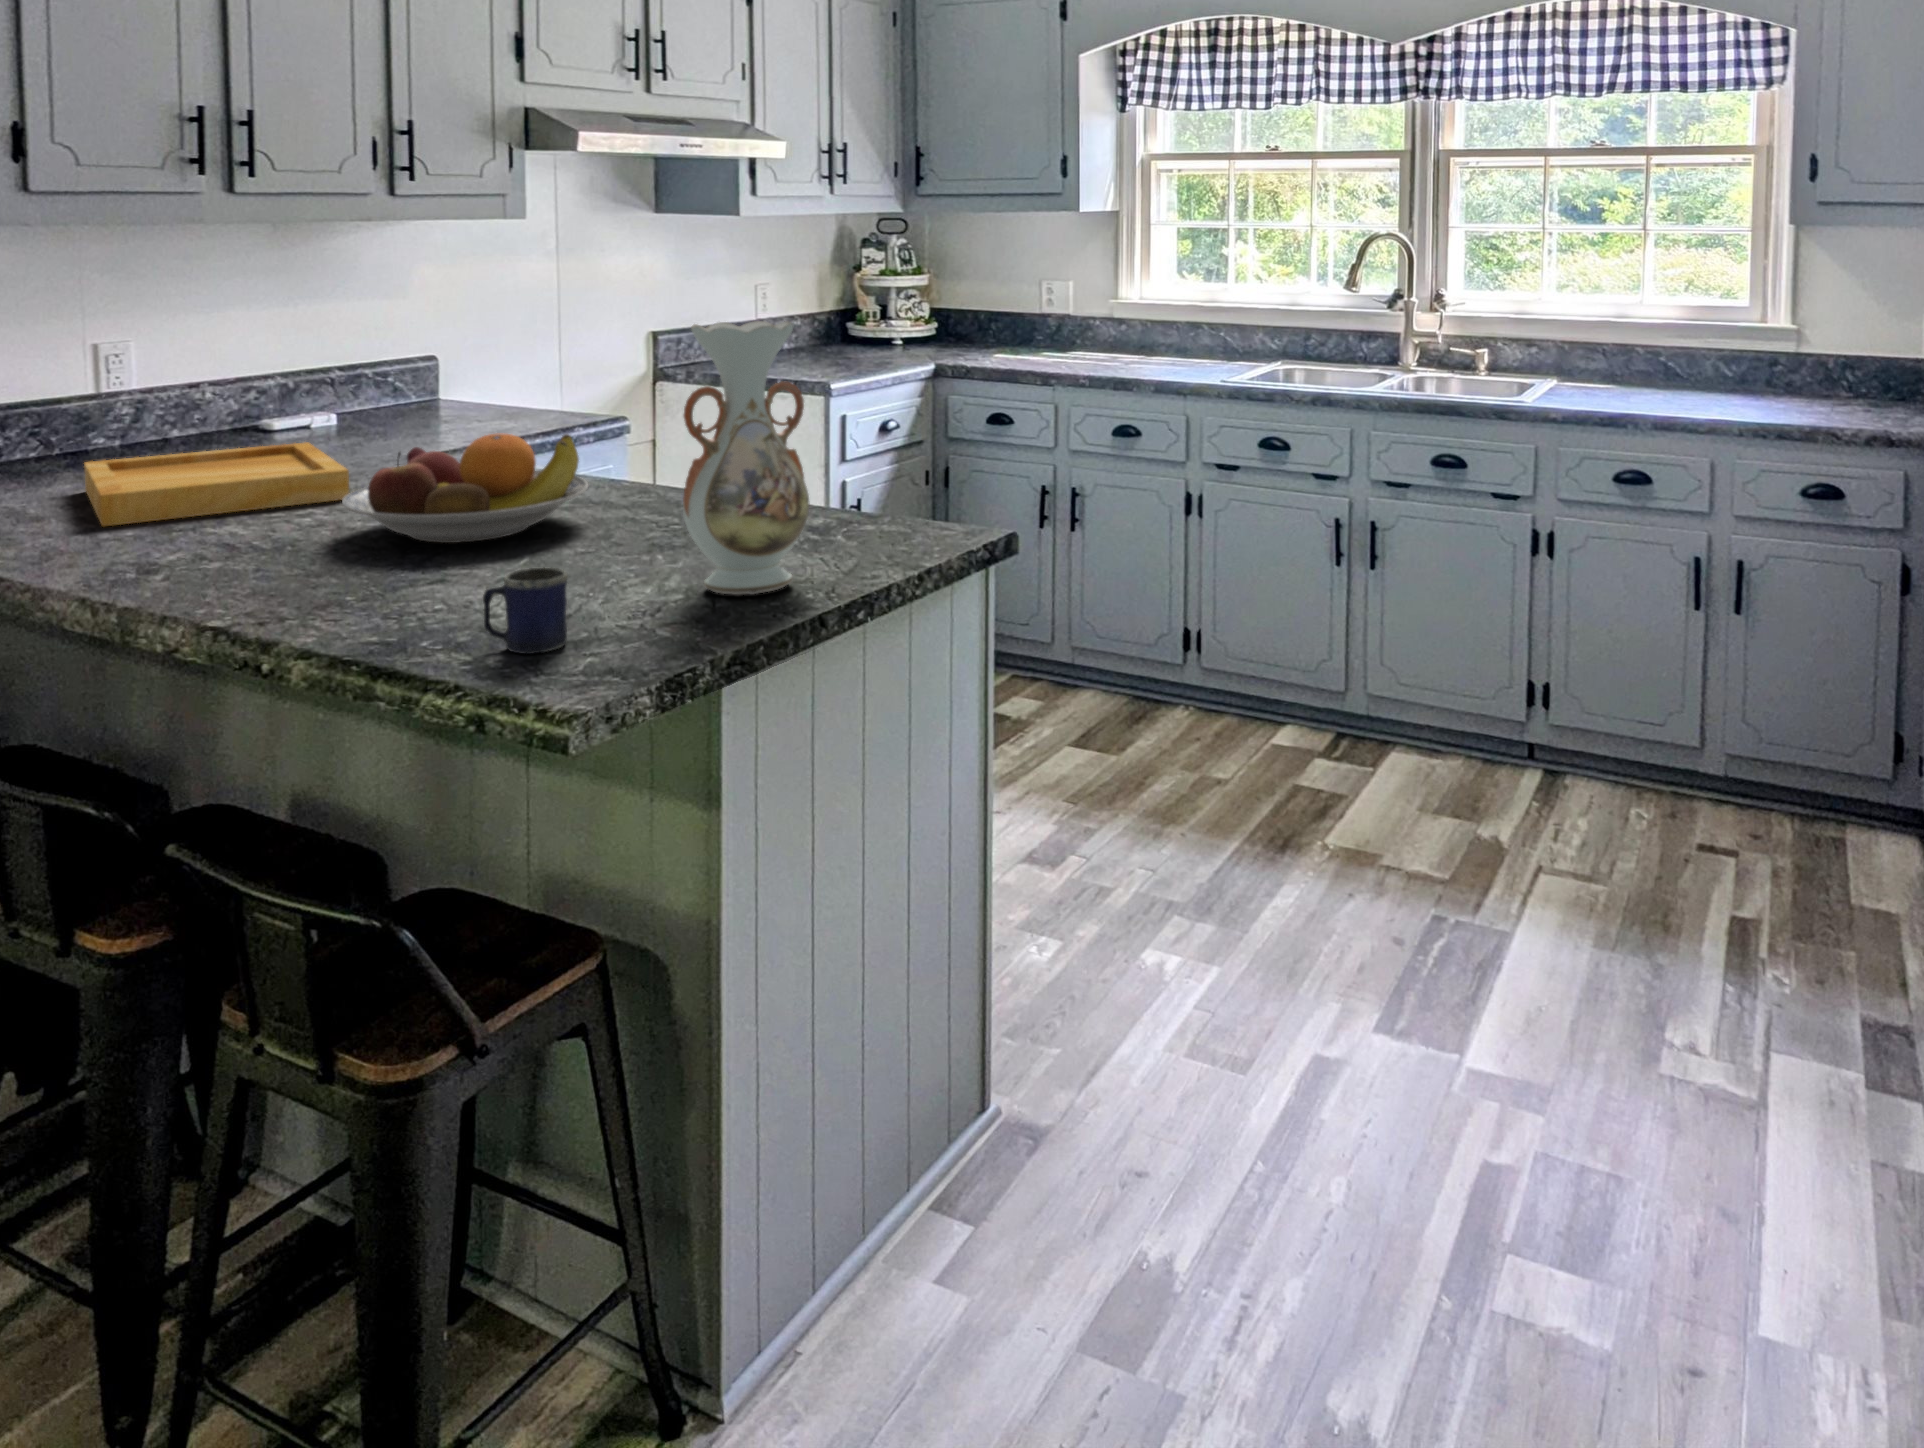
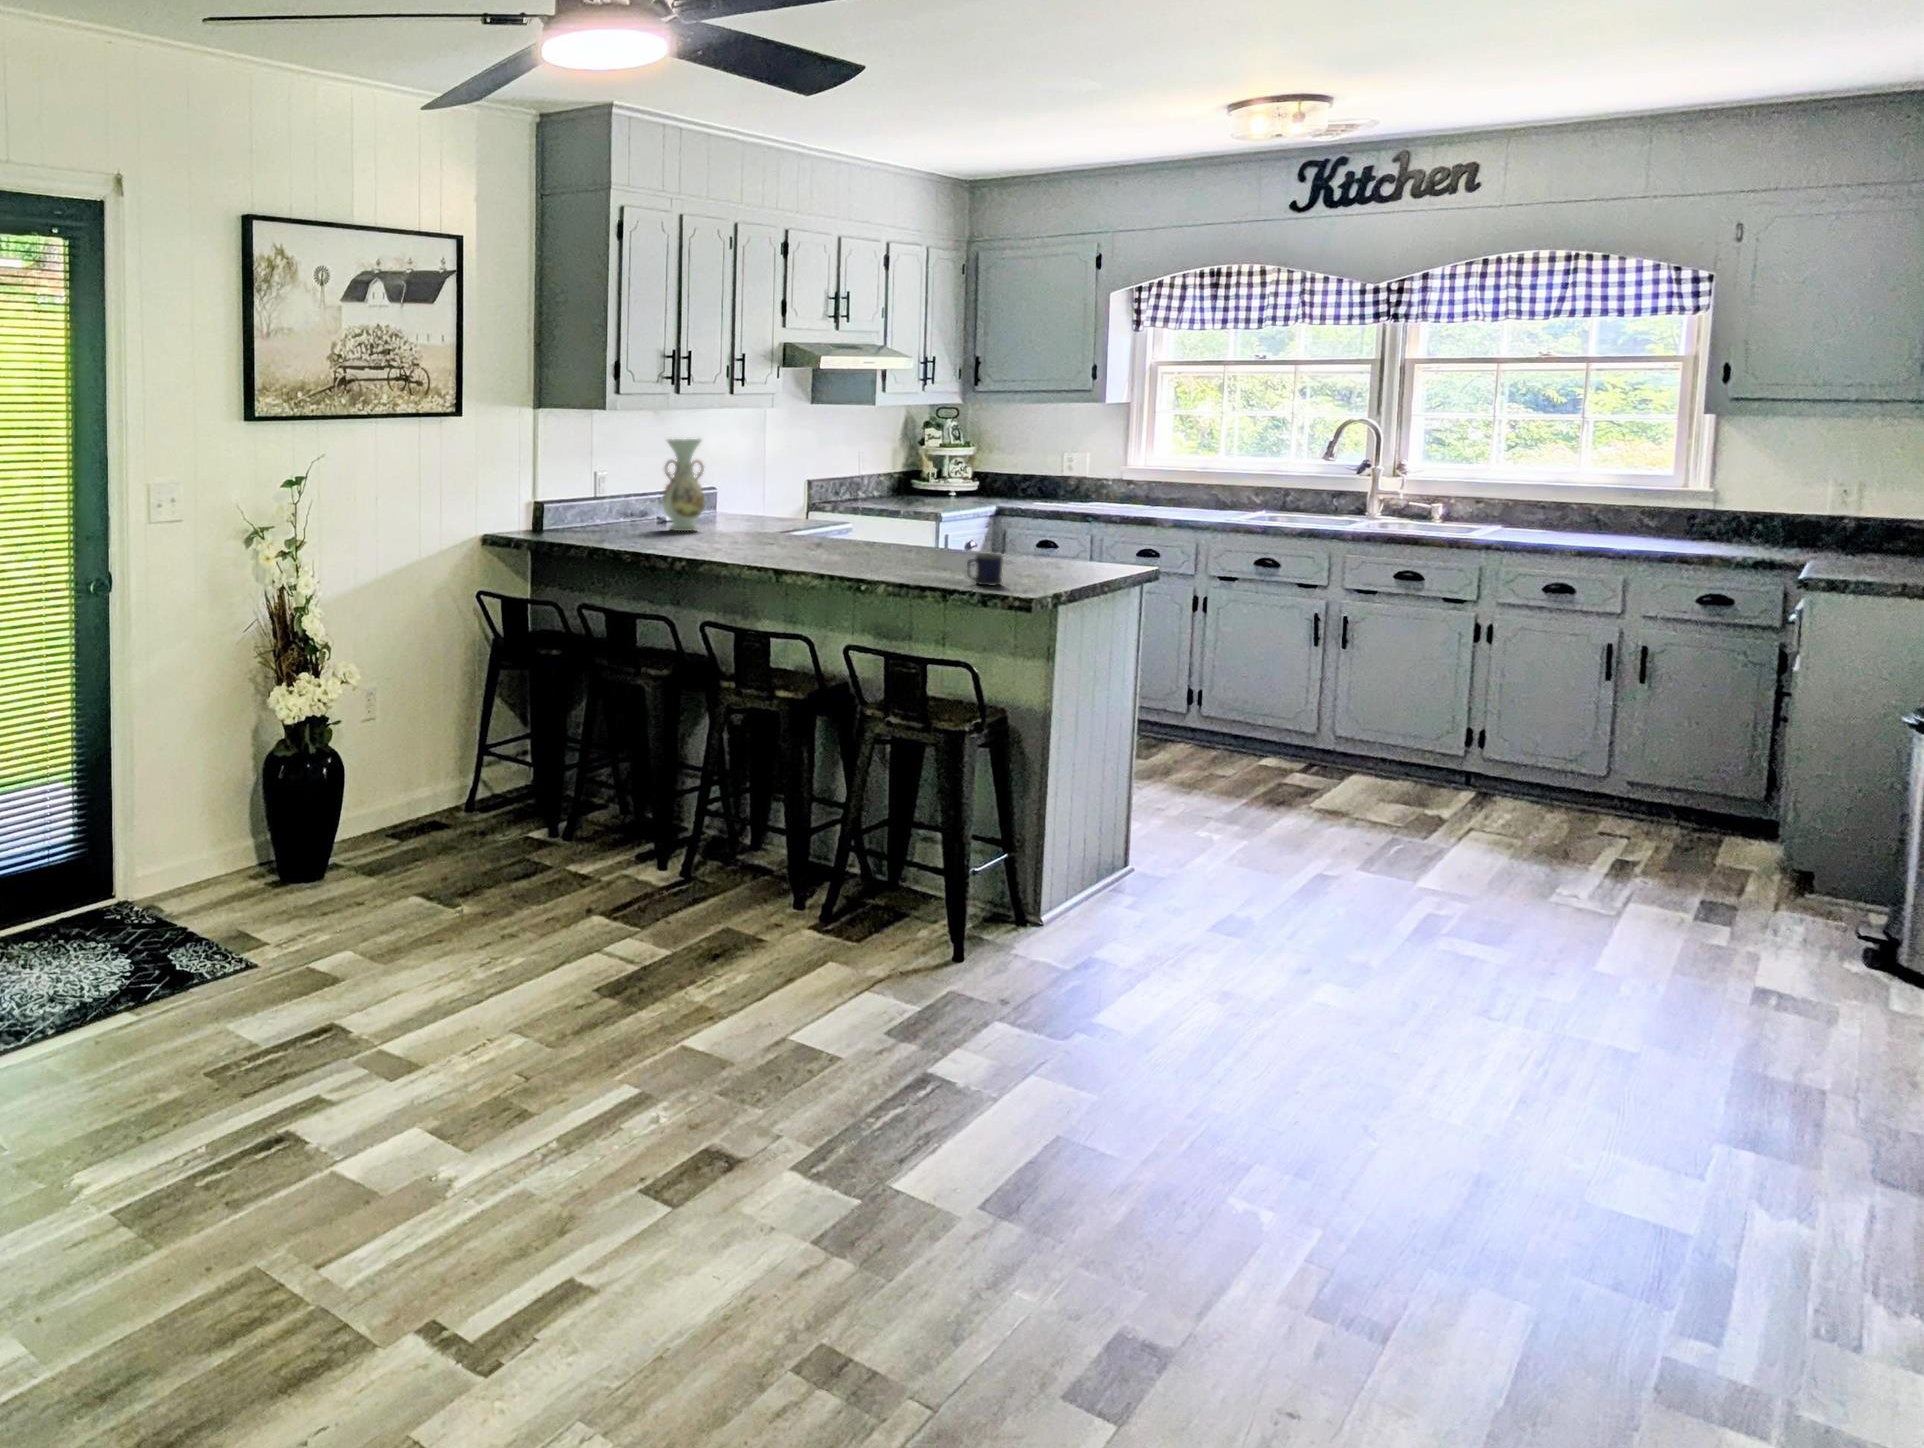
vase: present [683,321,810,595] -> present [662,439,706,531]
fruit bowl: present [342,434,588,543] -> none [815,511,930,560]
tray: present [84,442,349,526] -> none [638,523,780,550]

